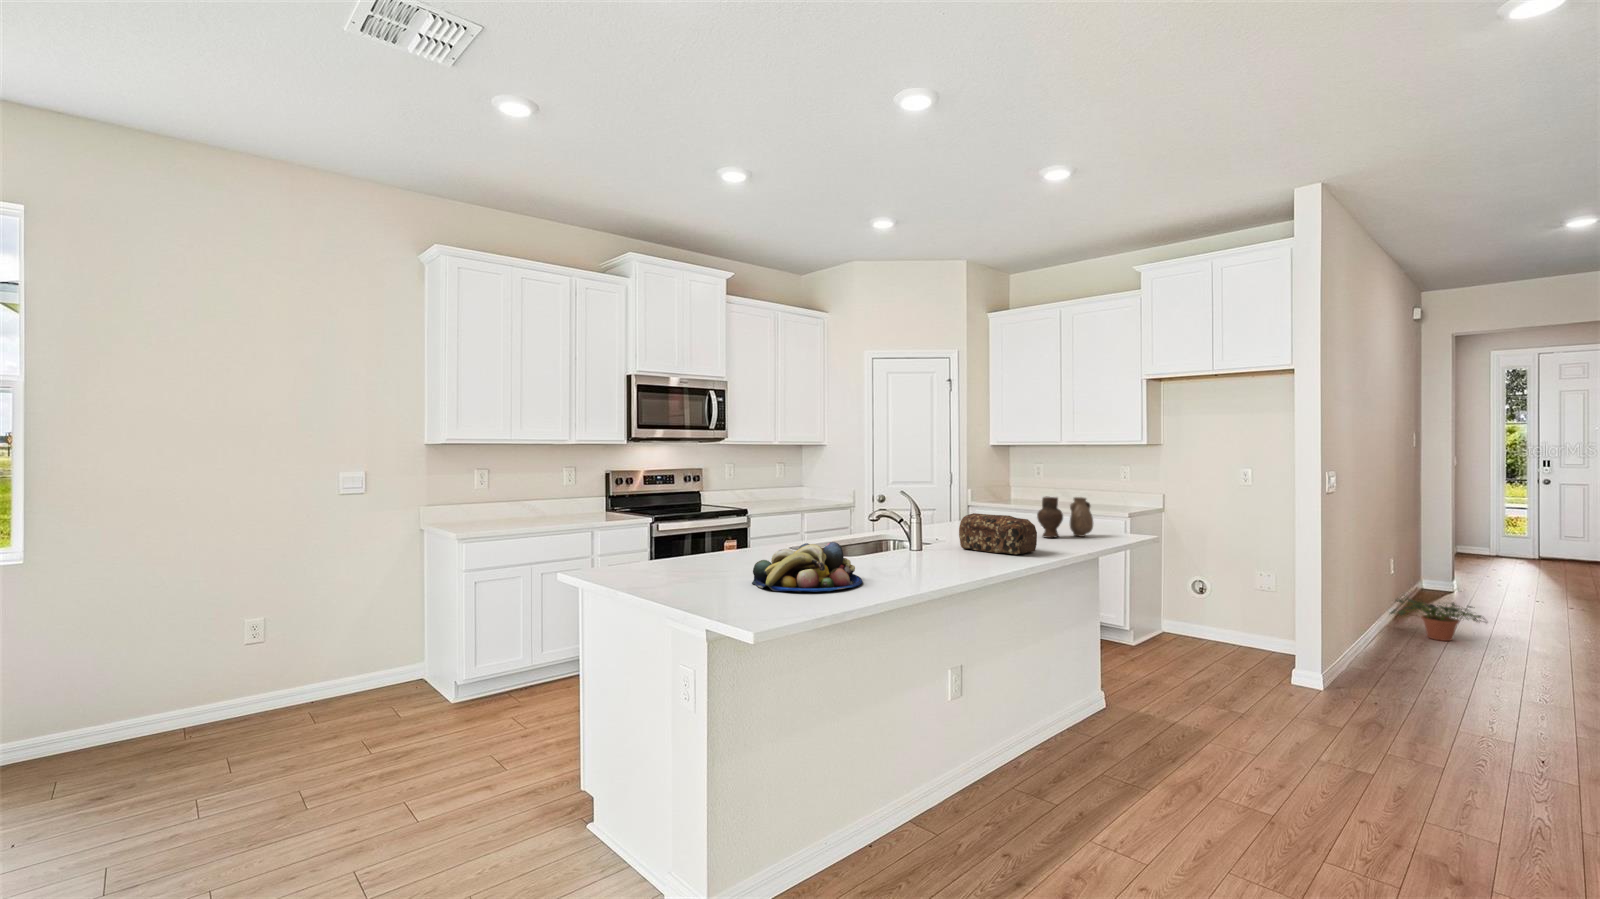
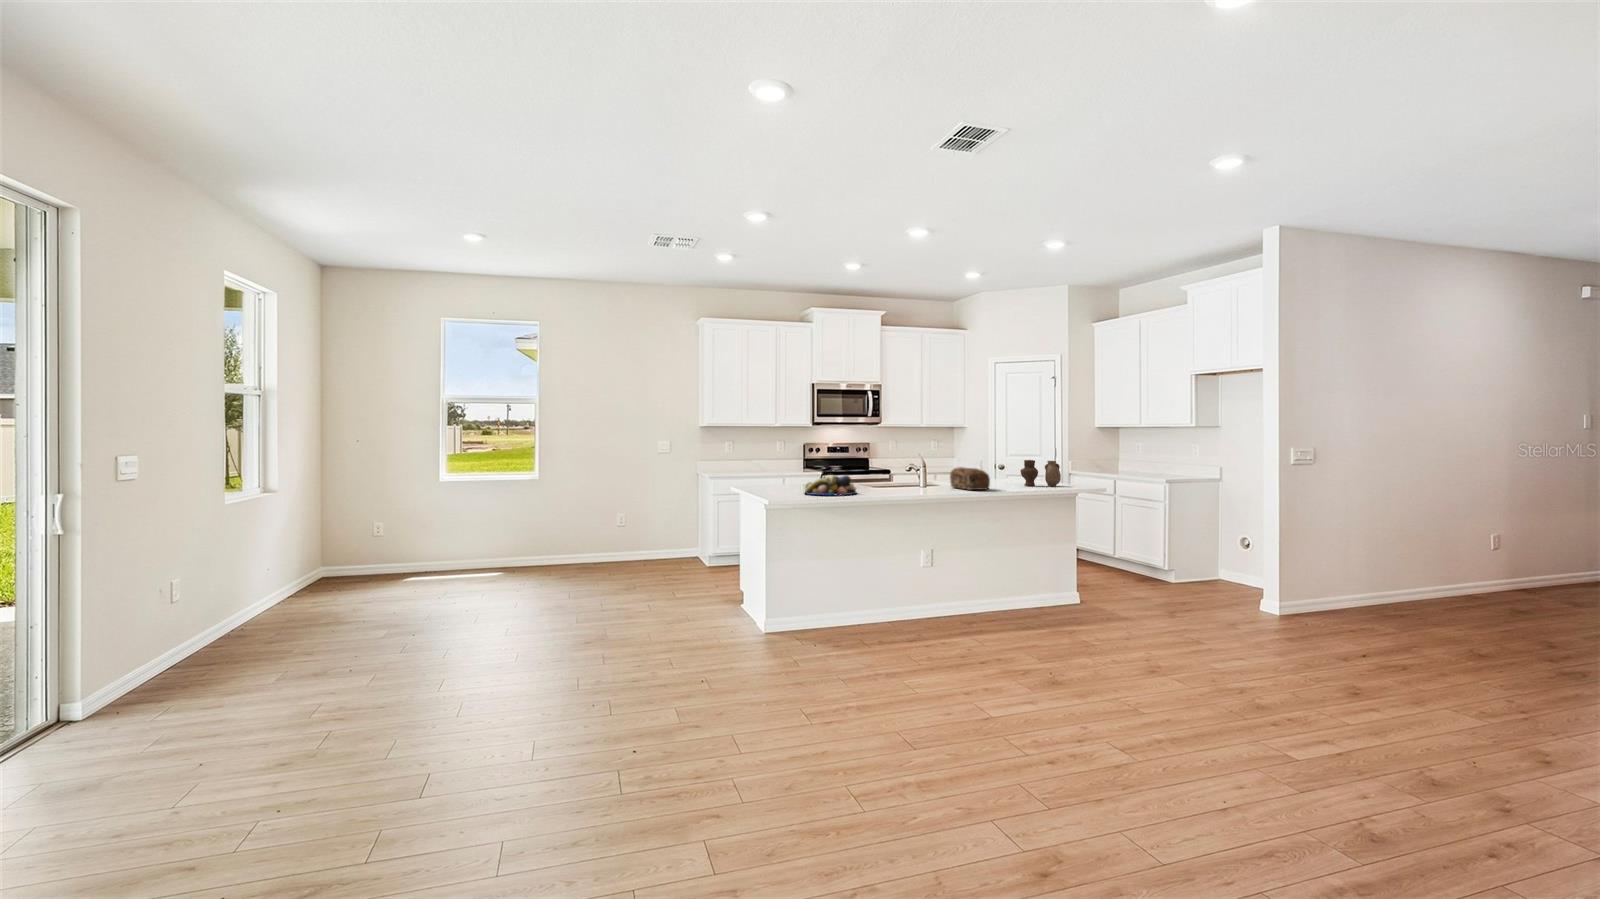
potted plant: present [1390,595,1487,641] -> none [1446,561,1541,604]

